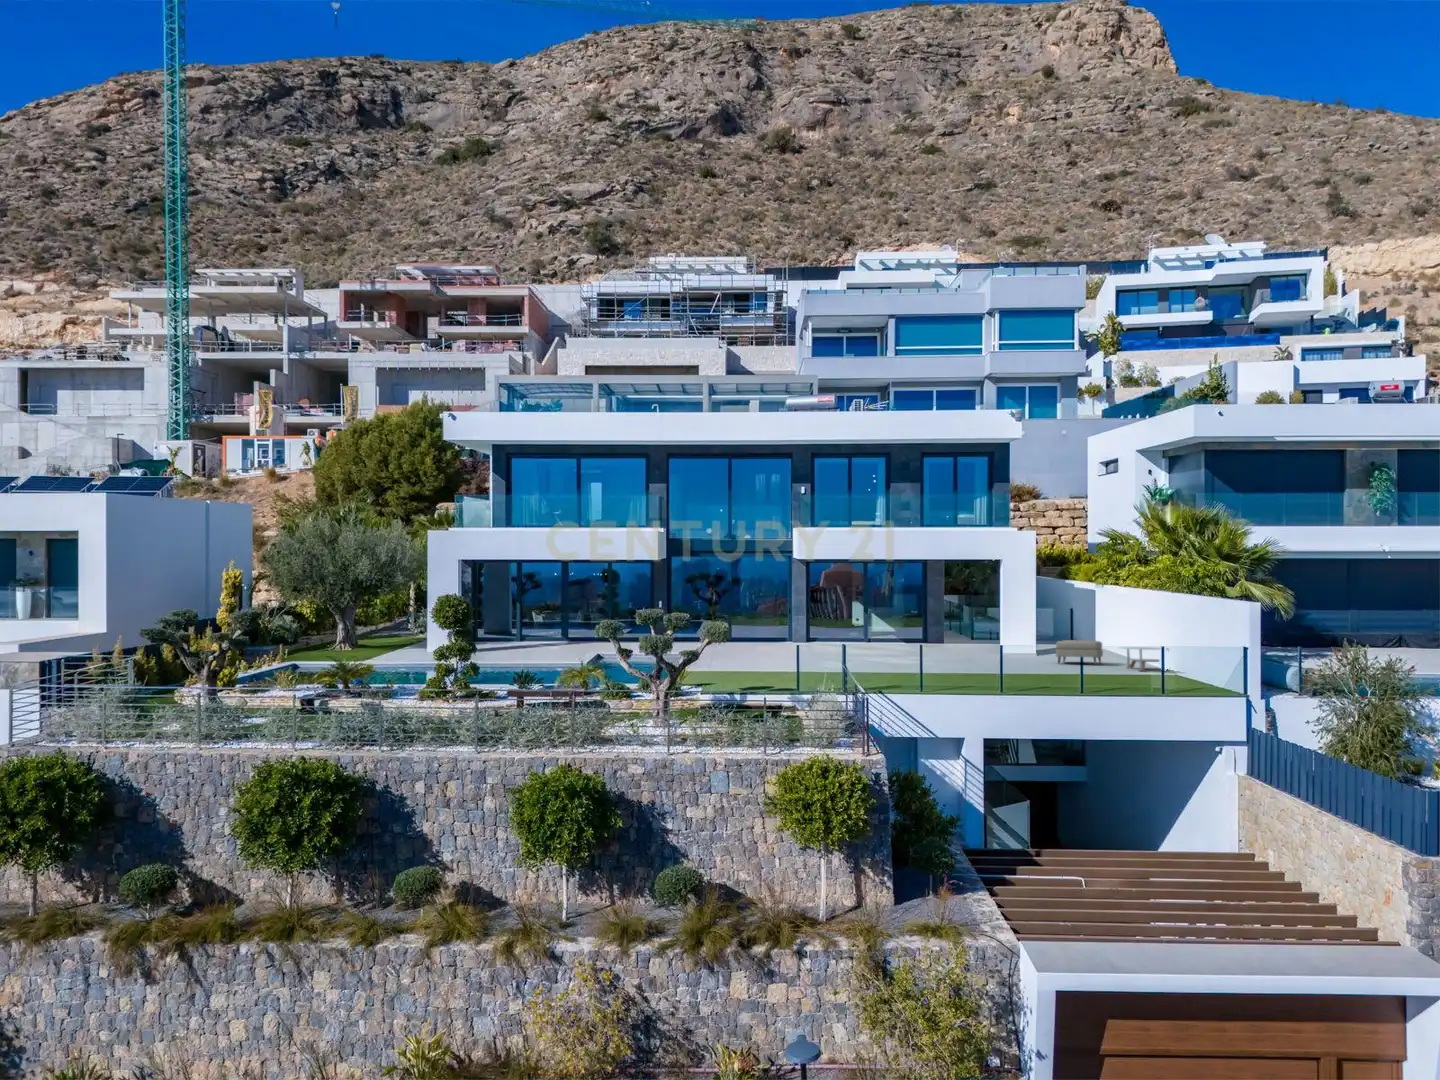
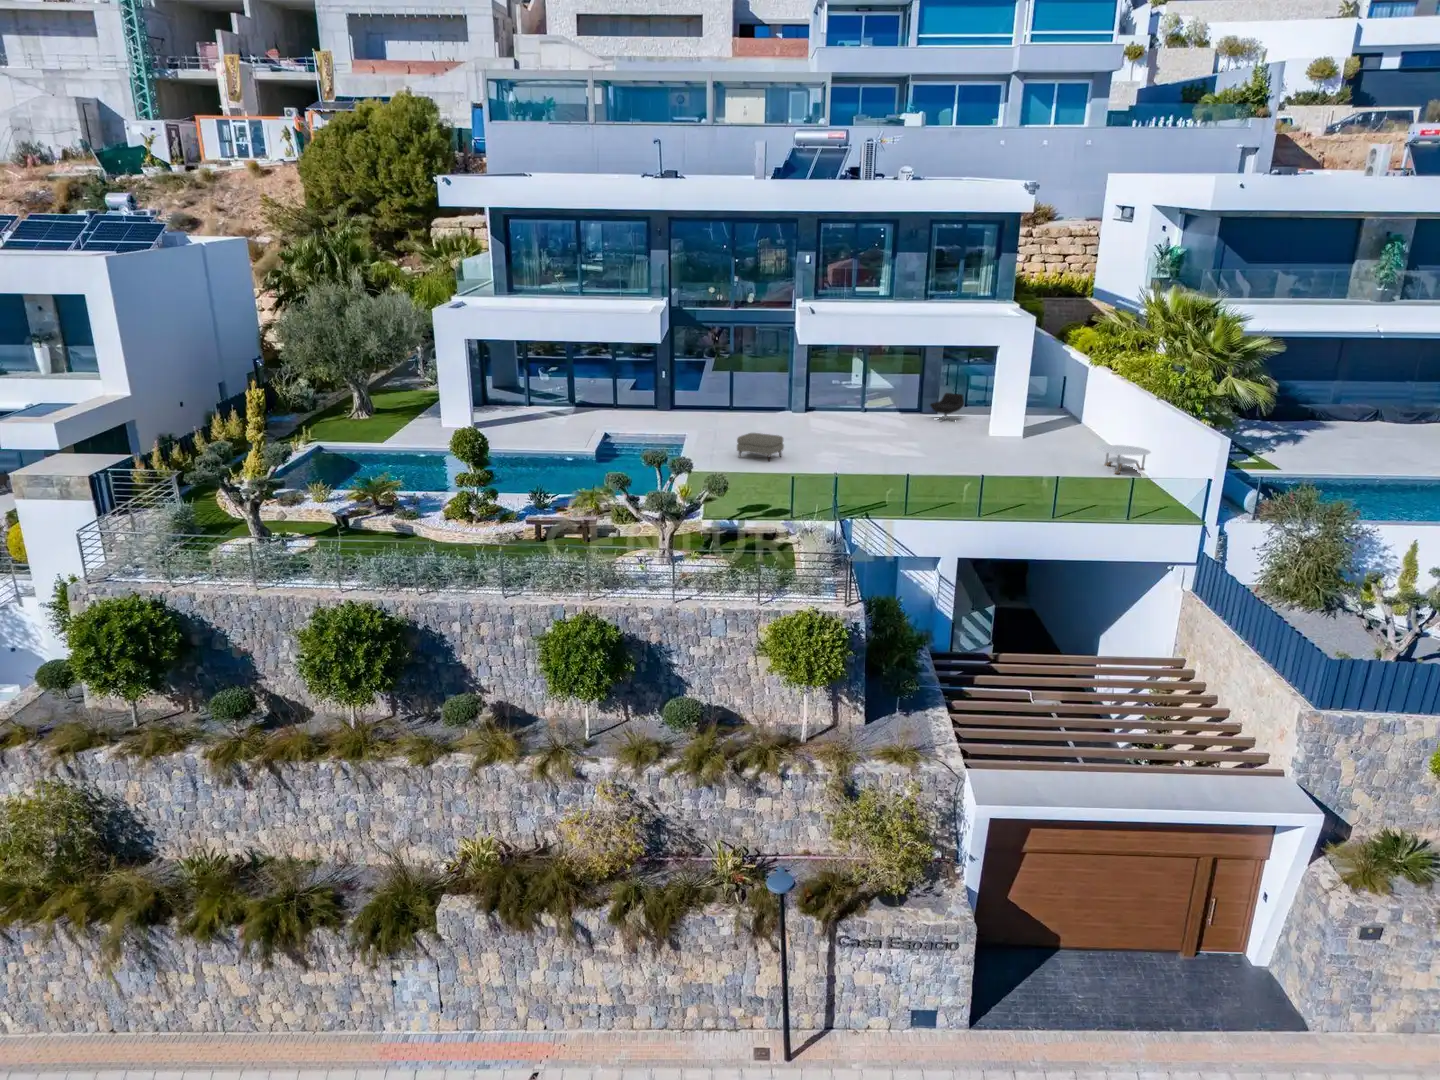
lounge chair: none [936,625,971,652] -> present [930,393,964,419]
ottoman: present [1056,640,1103,664] -> present [737,433,784,461]

